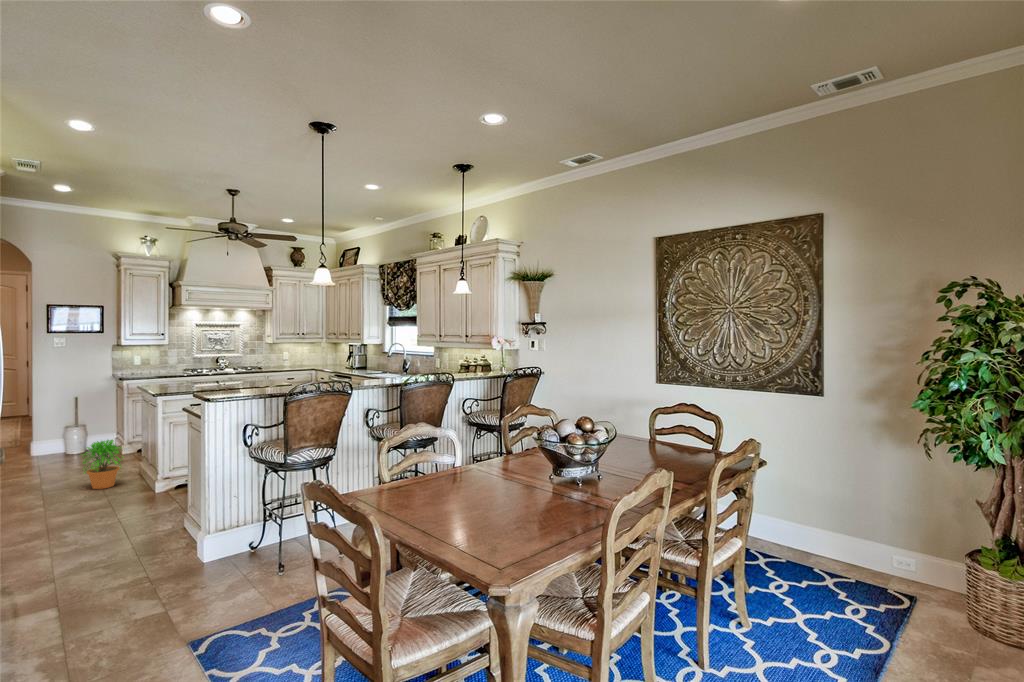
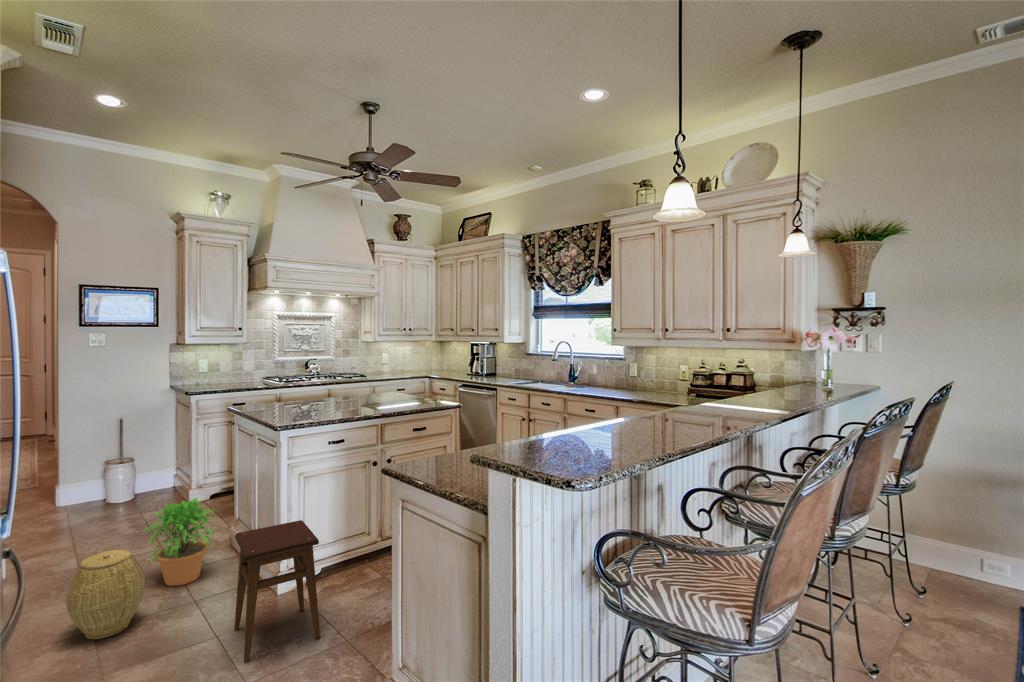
stool: none [123,447,169,514] -> present [234,520,320,663]
woven basket: none [31,461,76,506] -> present [66,549,146,639]

